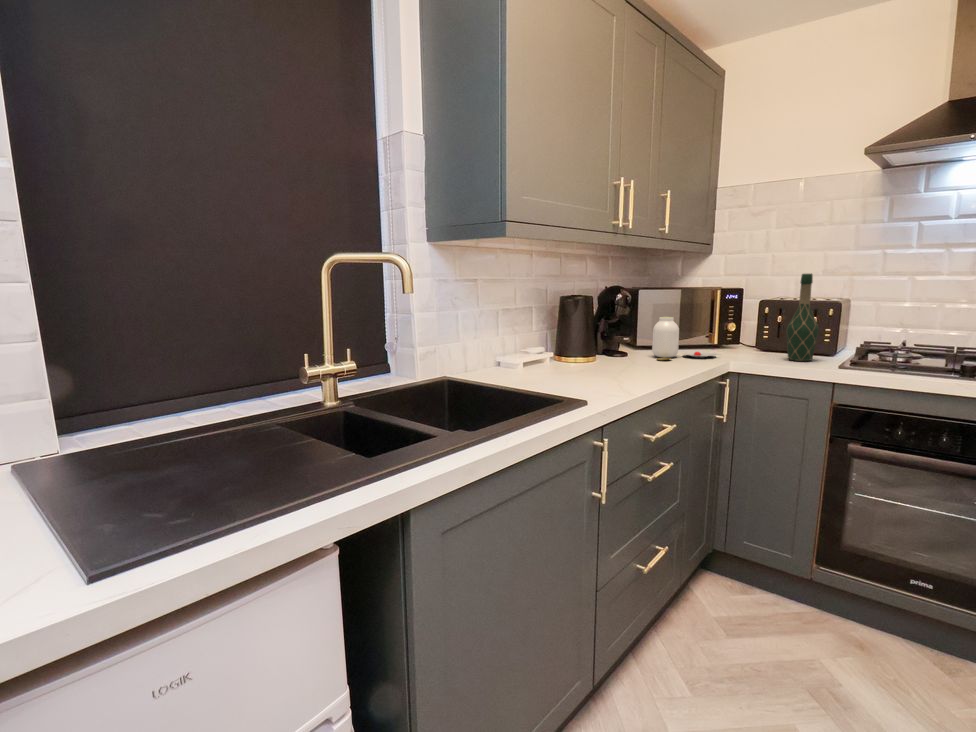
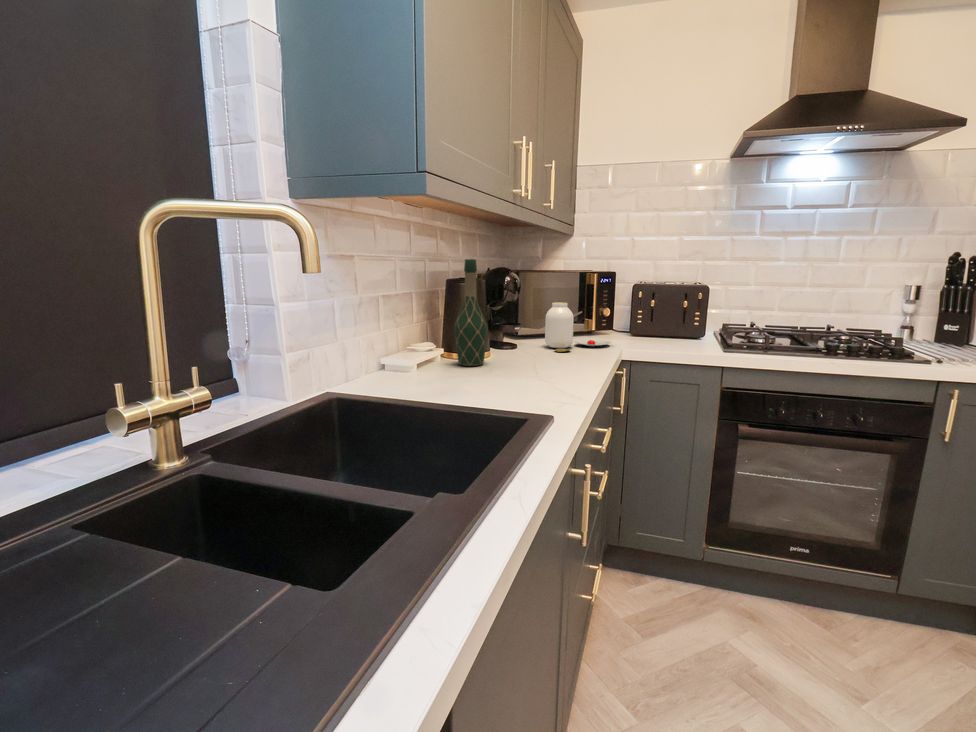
wine bottle: present [787,273,819,361] -> present [454,259,488,366]

